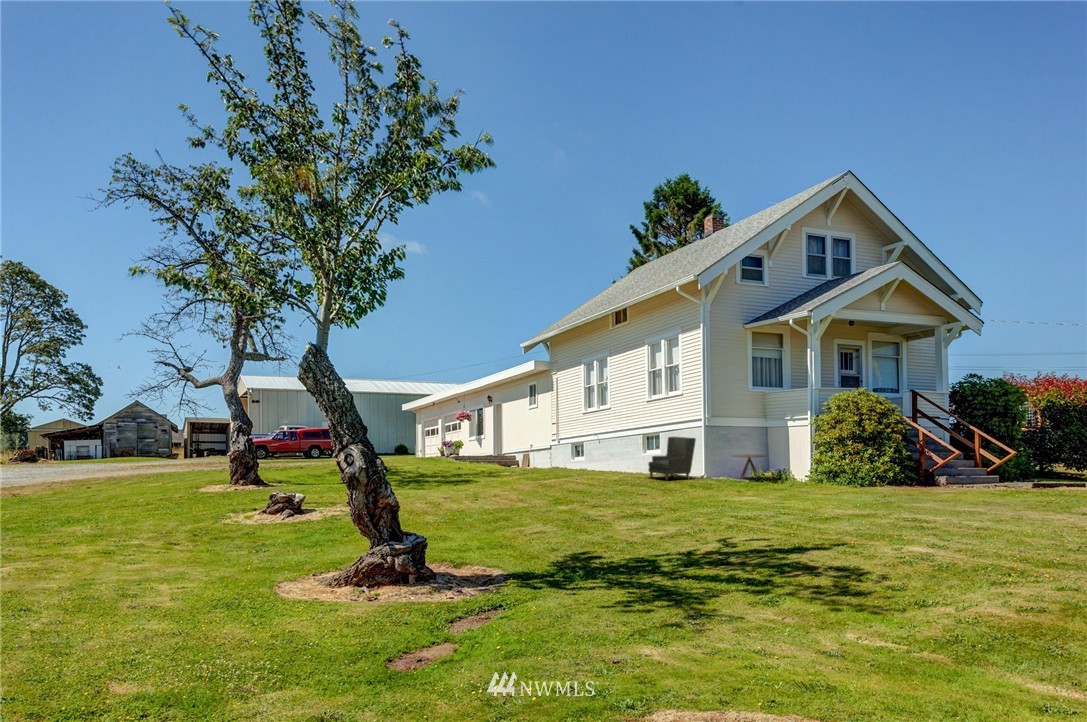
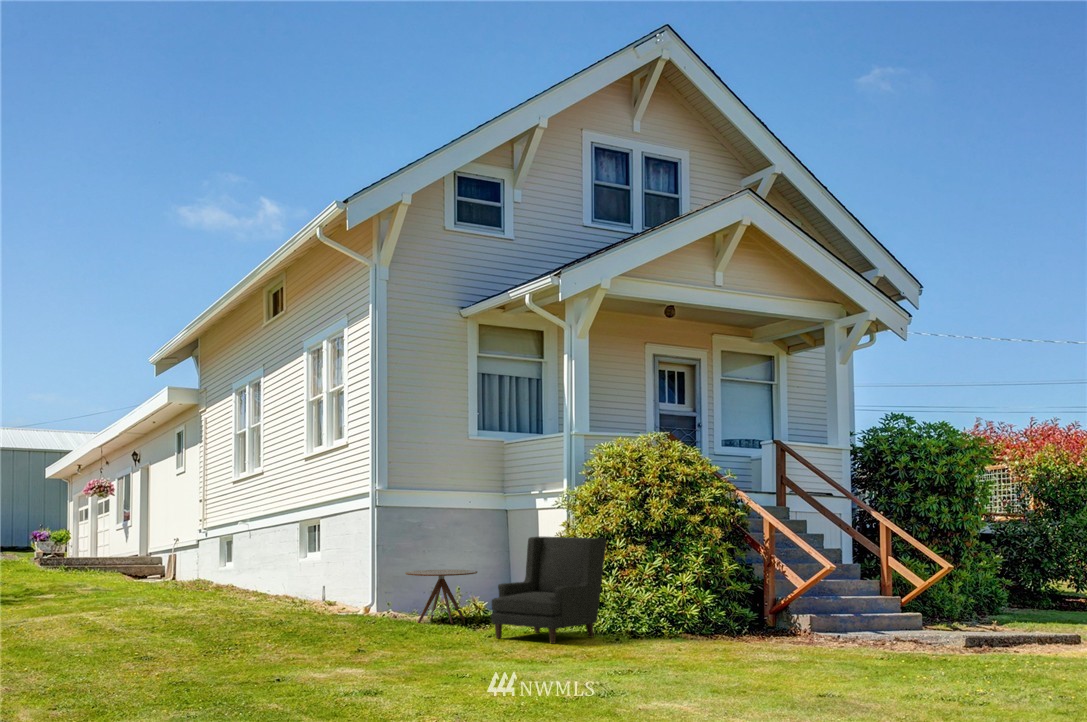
chair: present [648,437,696,481] -> present [491,537,606,644]

